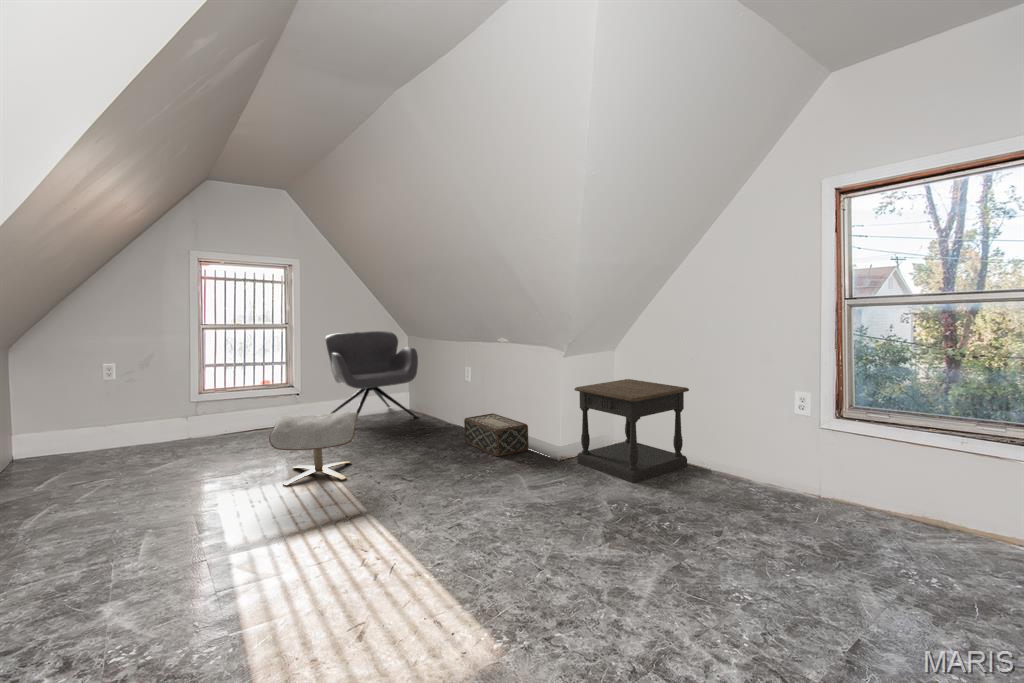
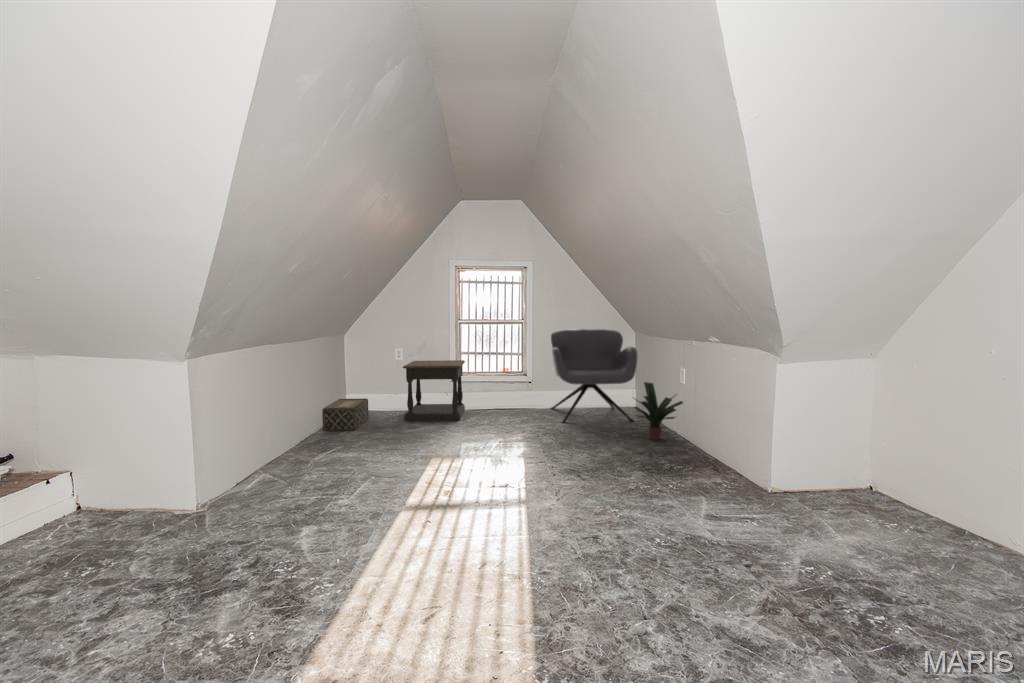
side table: present [574,379,689,483] -> present [403,360,465,421]
potted plant: none [425,380,471,432] -> present [635,382,683,440]
ottoman: present [269,412,358,486] -> none [461,400,547,468]
woven basket: present [464,413,529,456] -> present [322,399,369,431]

